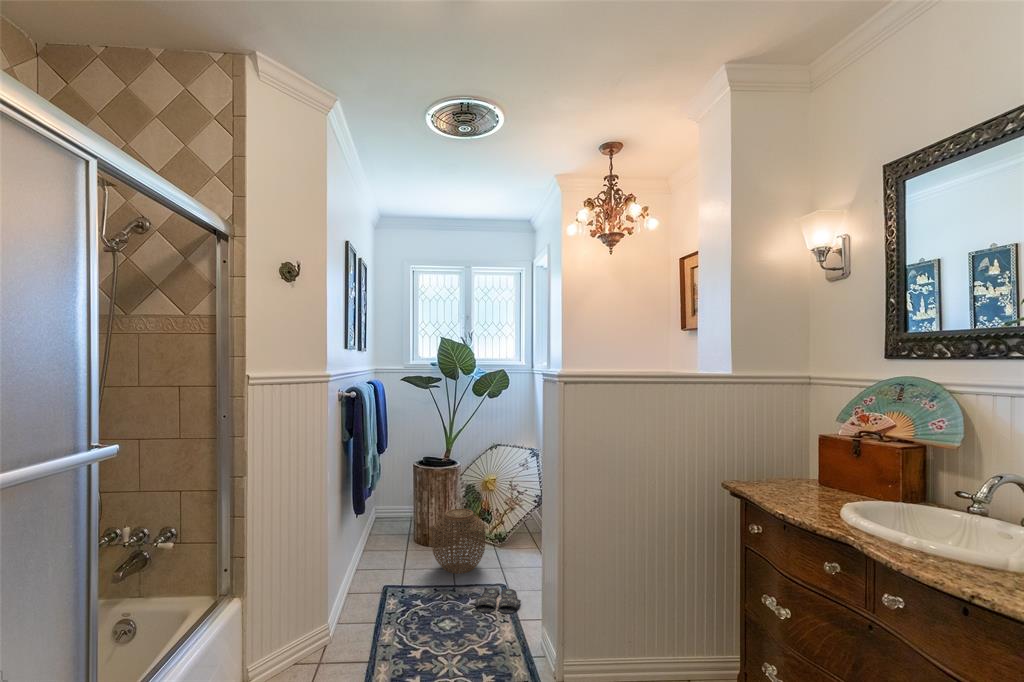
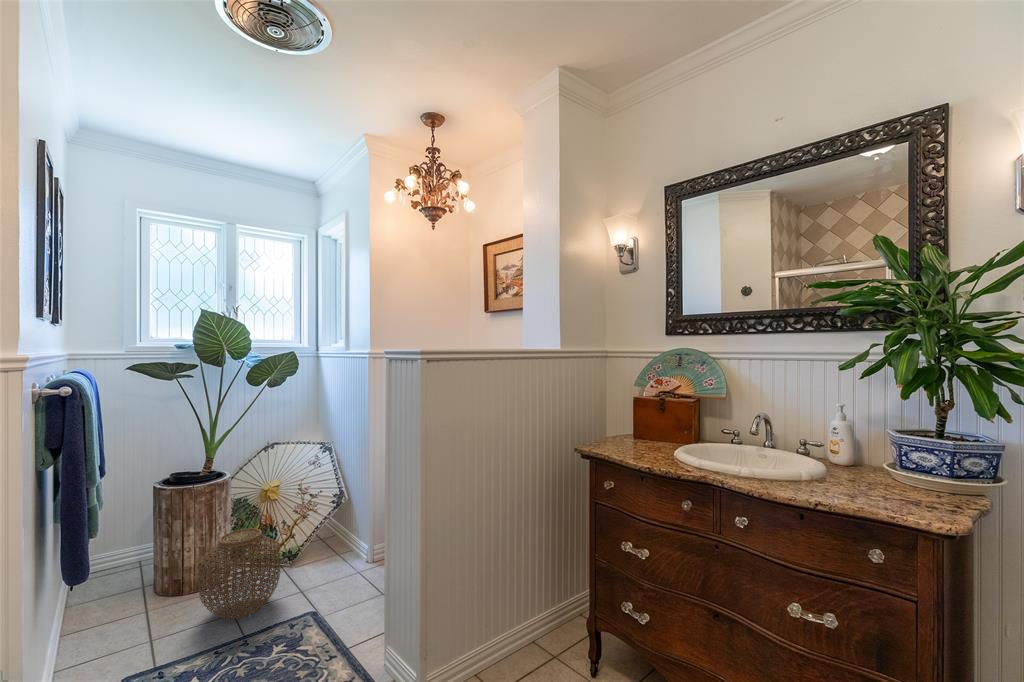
slippers: present [475,588,521,614] -> none [282,614,346,660]

